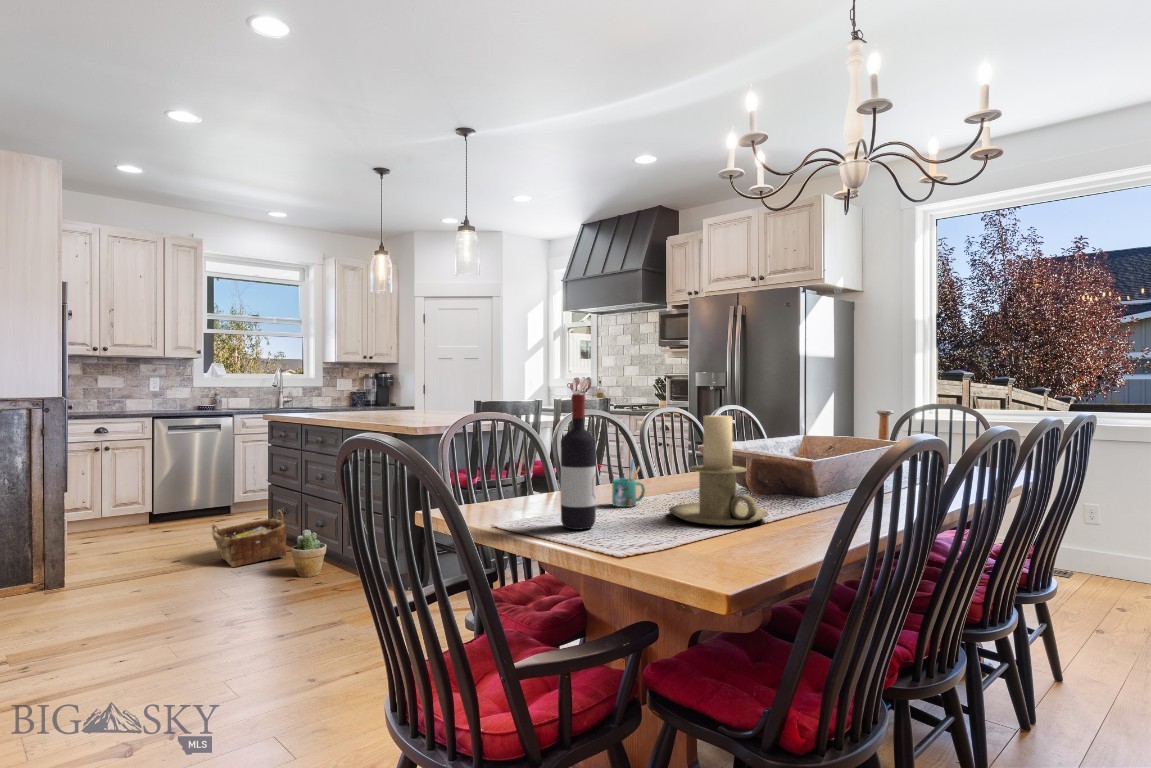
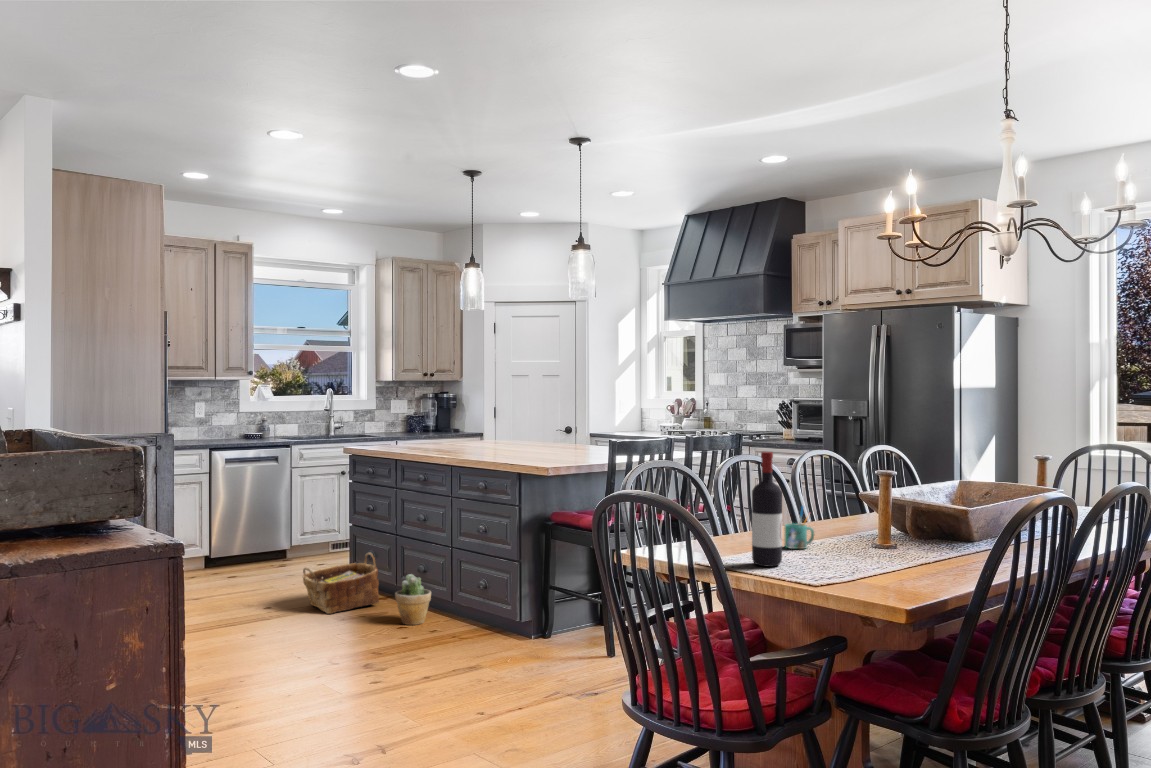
candle holder: present [669,415,768,526] -> none [841,469,931,565]

